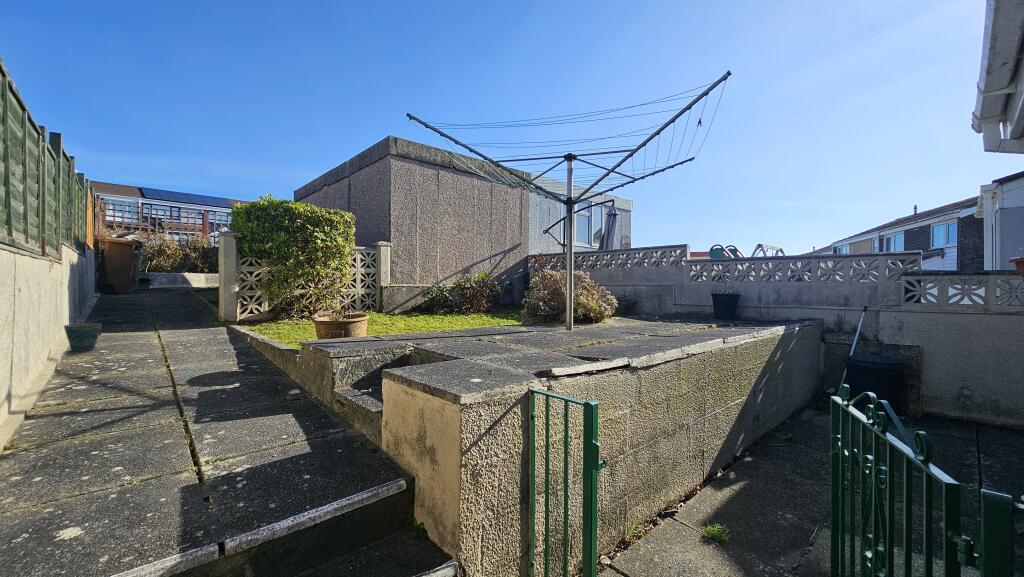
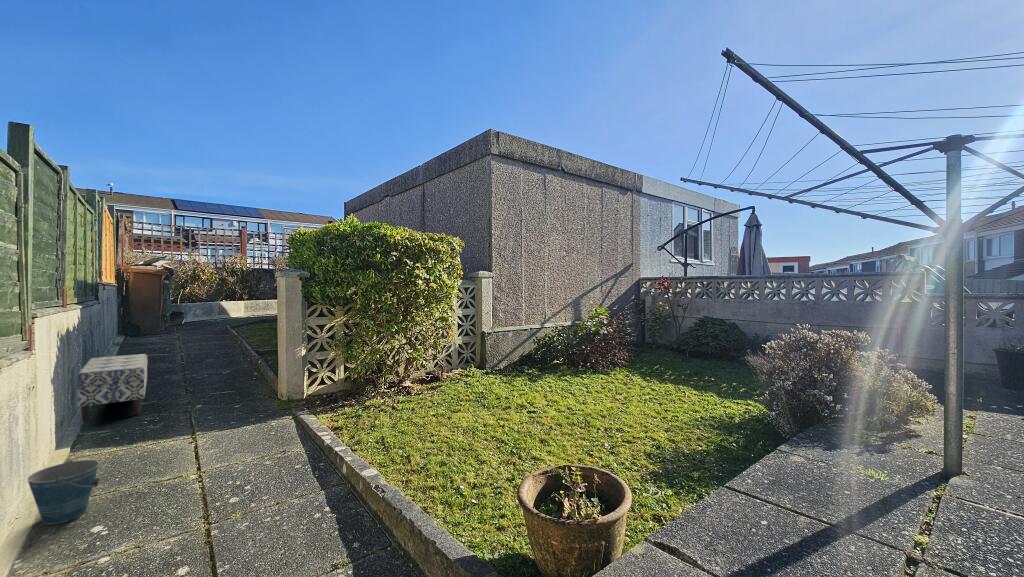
bench: none [78,291,124,325] -> present [77,354,148,421]

